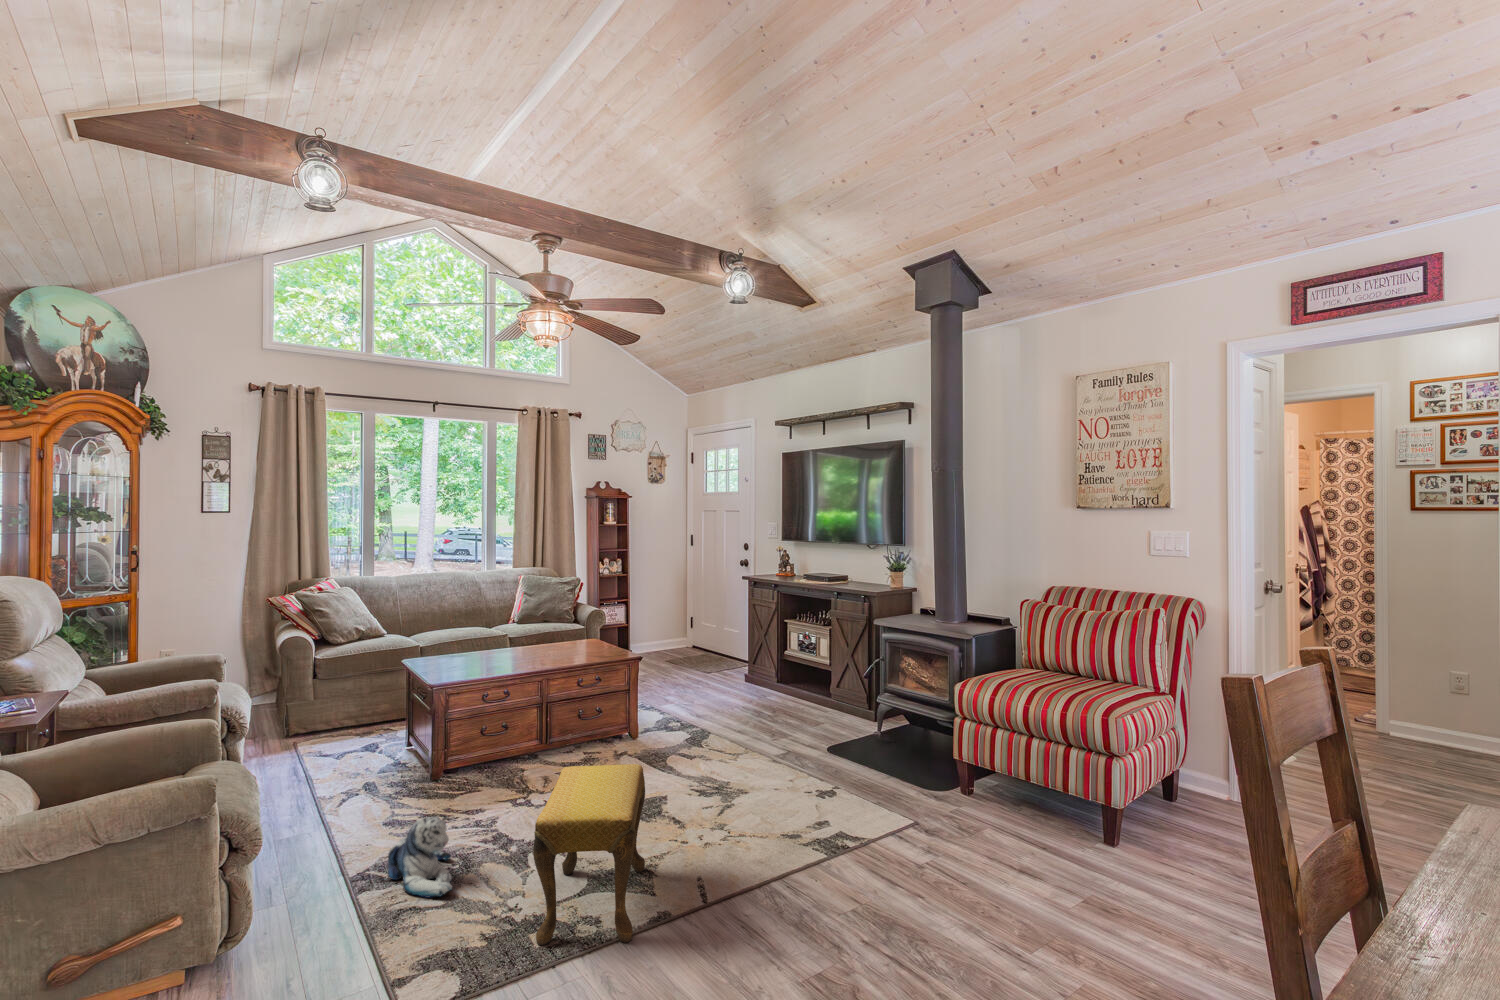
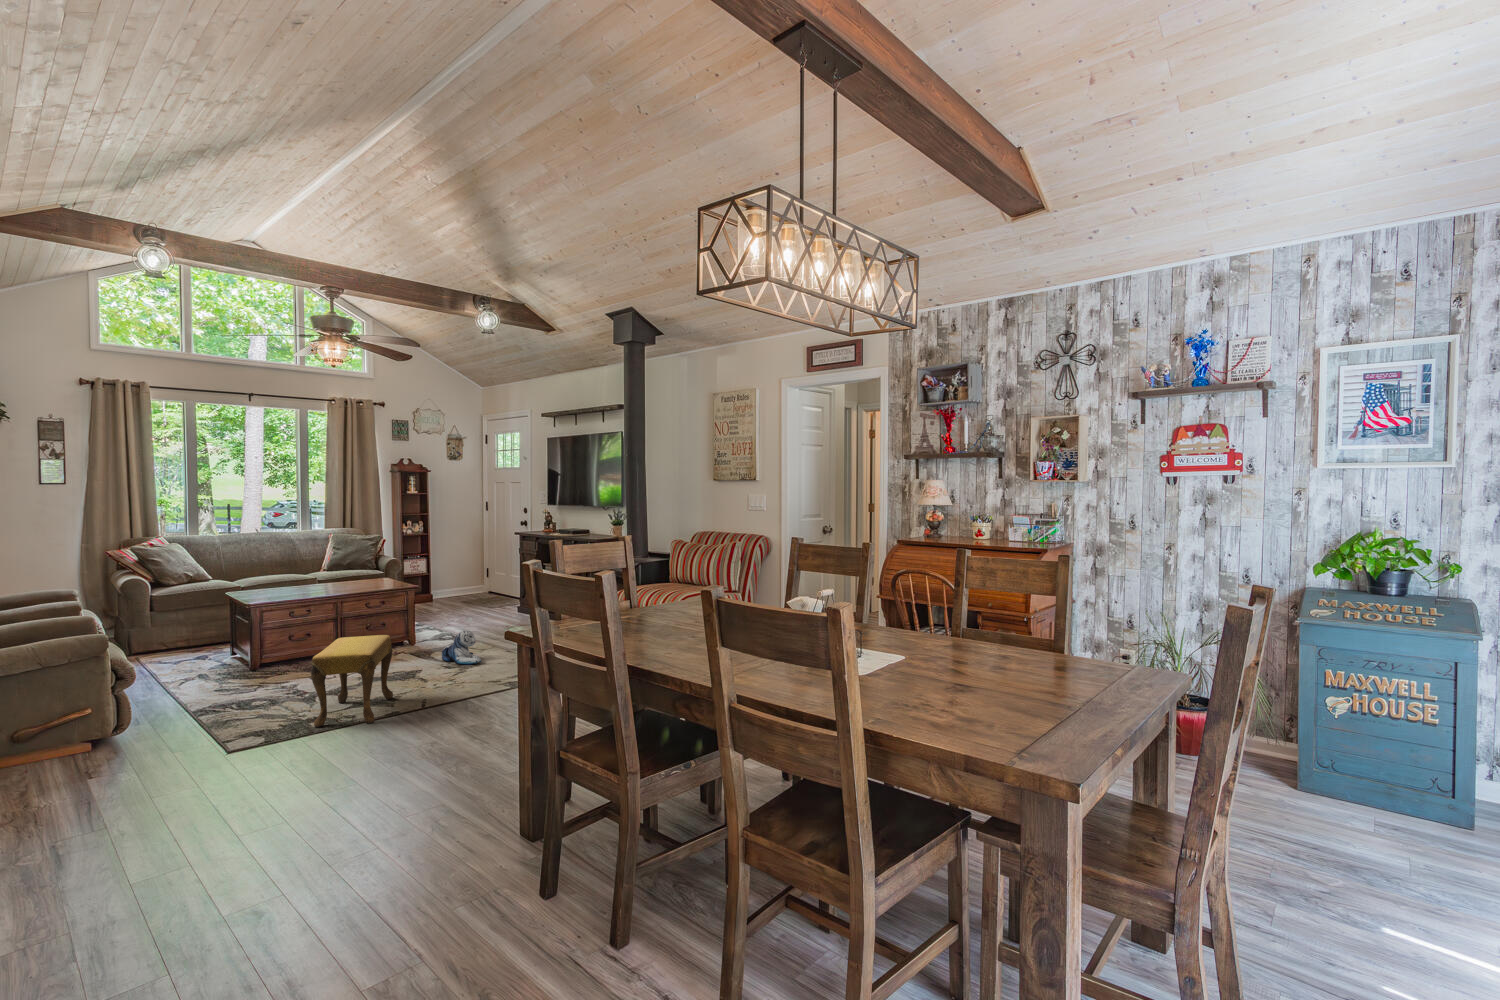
plush toy: present [388,816,452,898] -> present [442,631,481,665]

